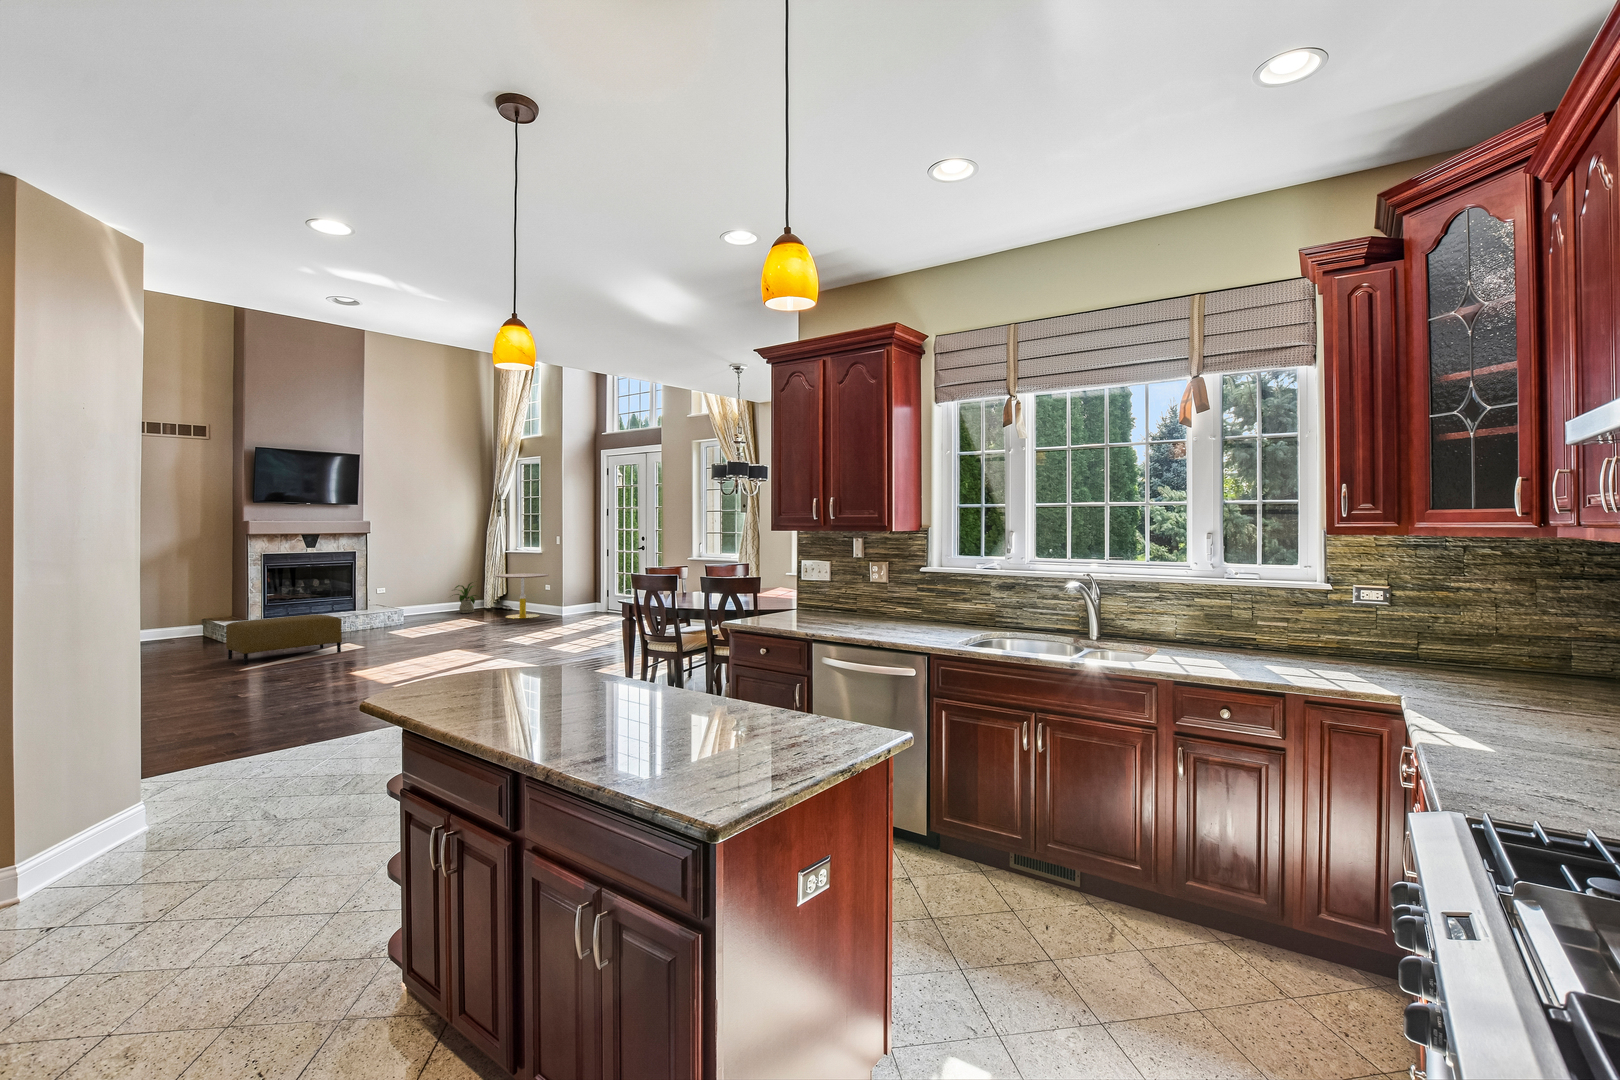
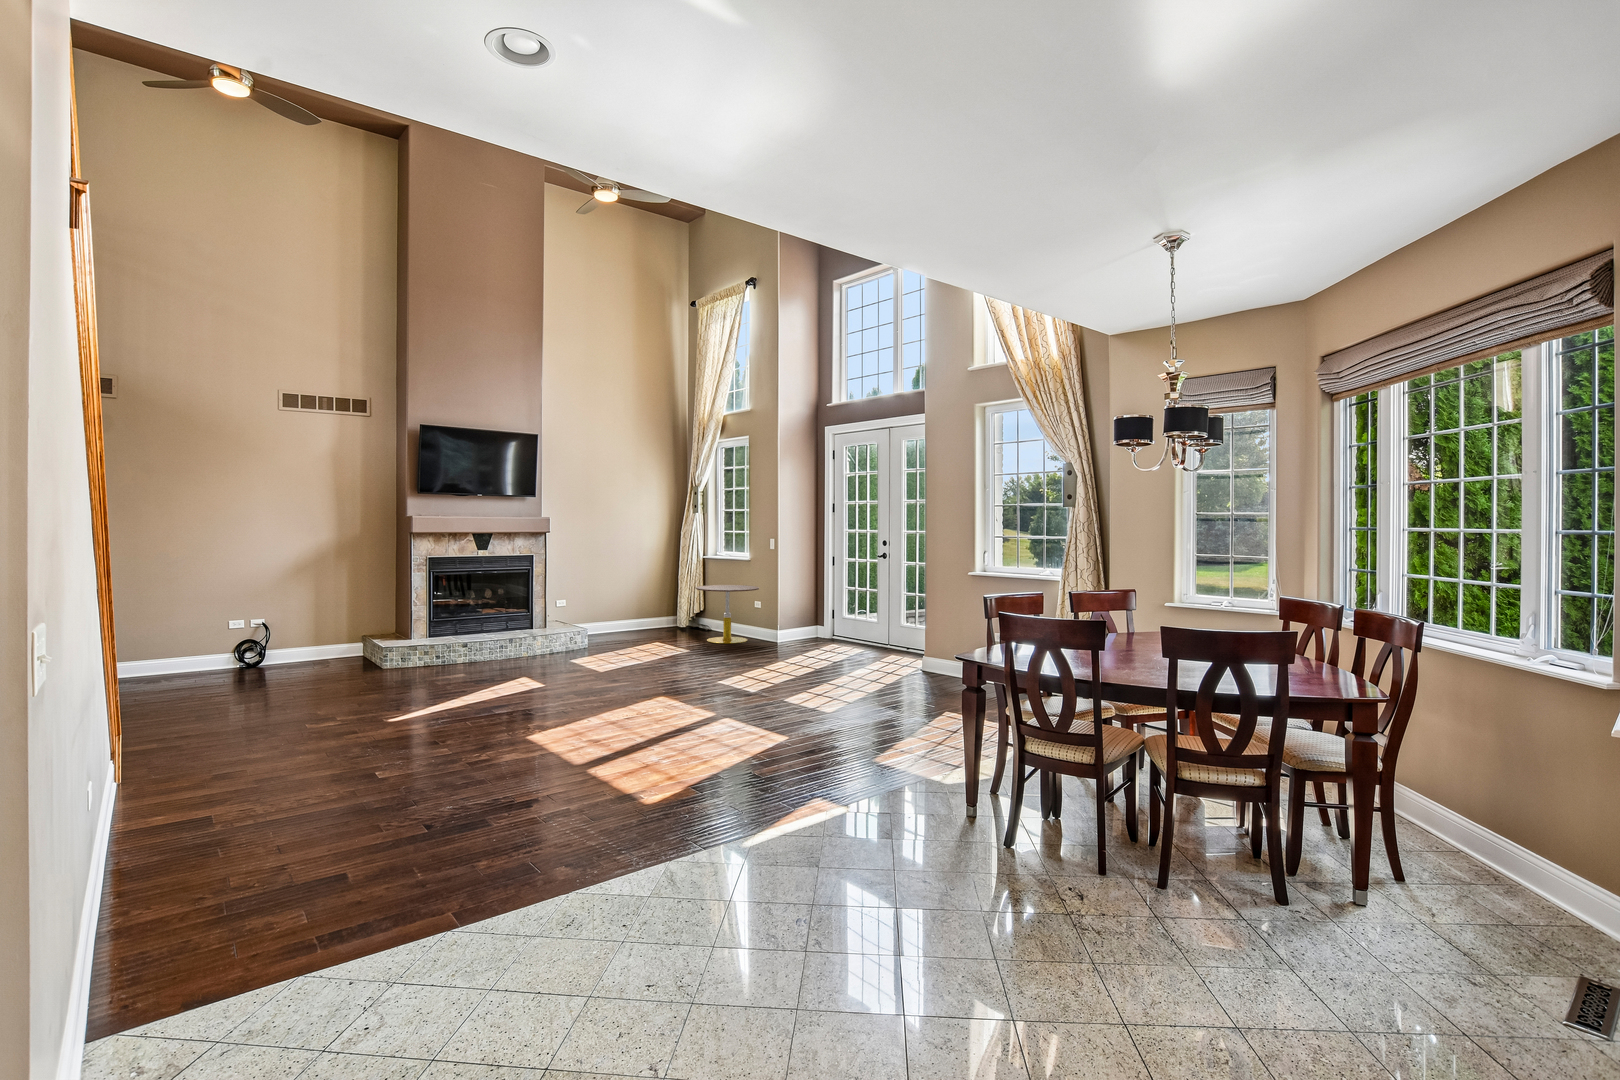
house plant: present [454,583,477,613] -> none [637,594,679,632]
ottoman: present [226,614,342,664] -> none [375,640,516,711]

